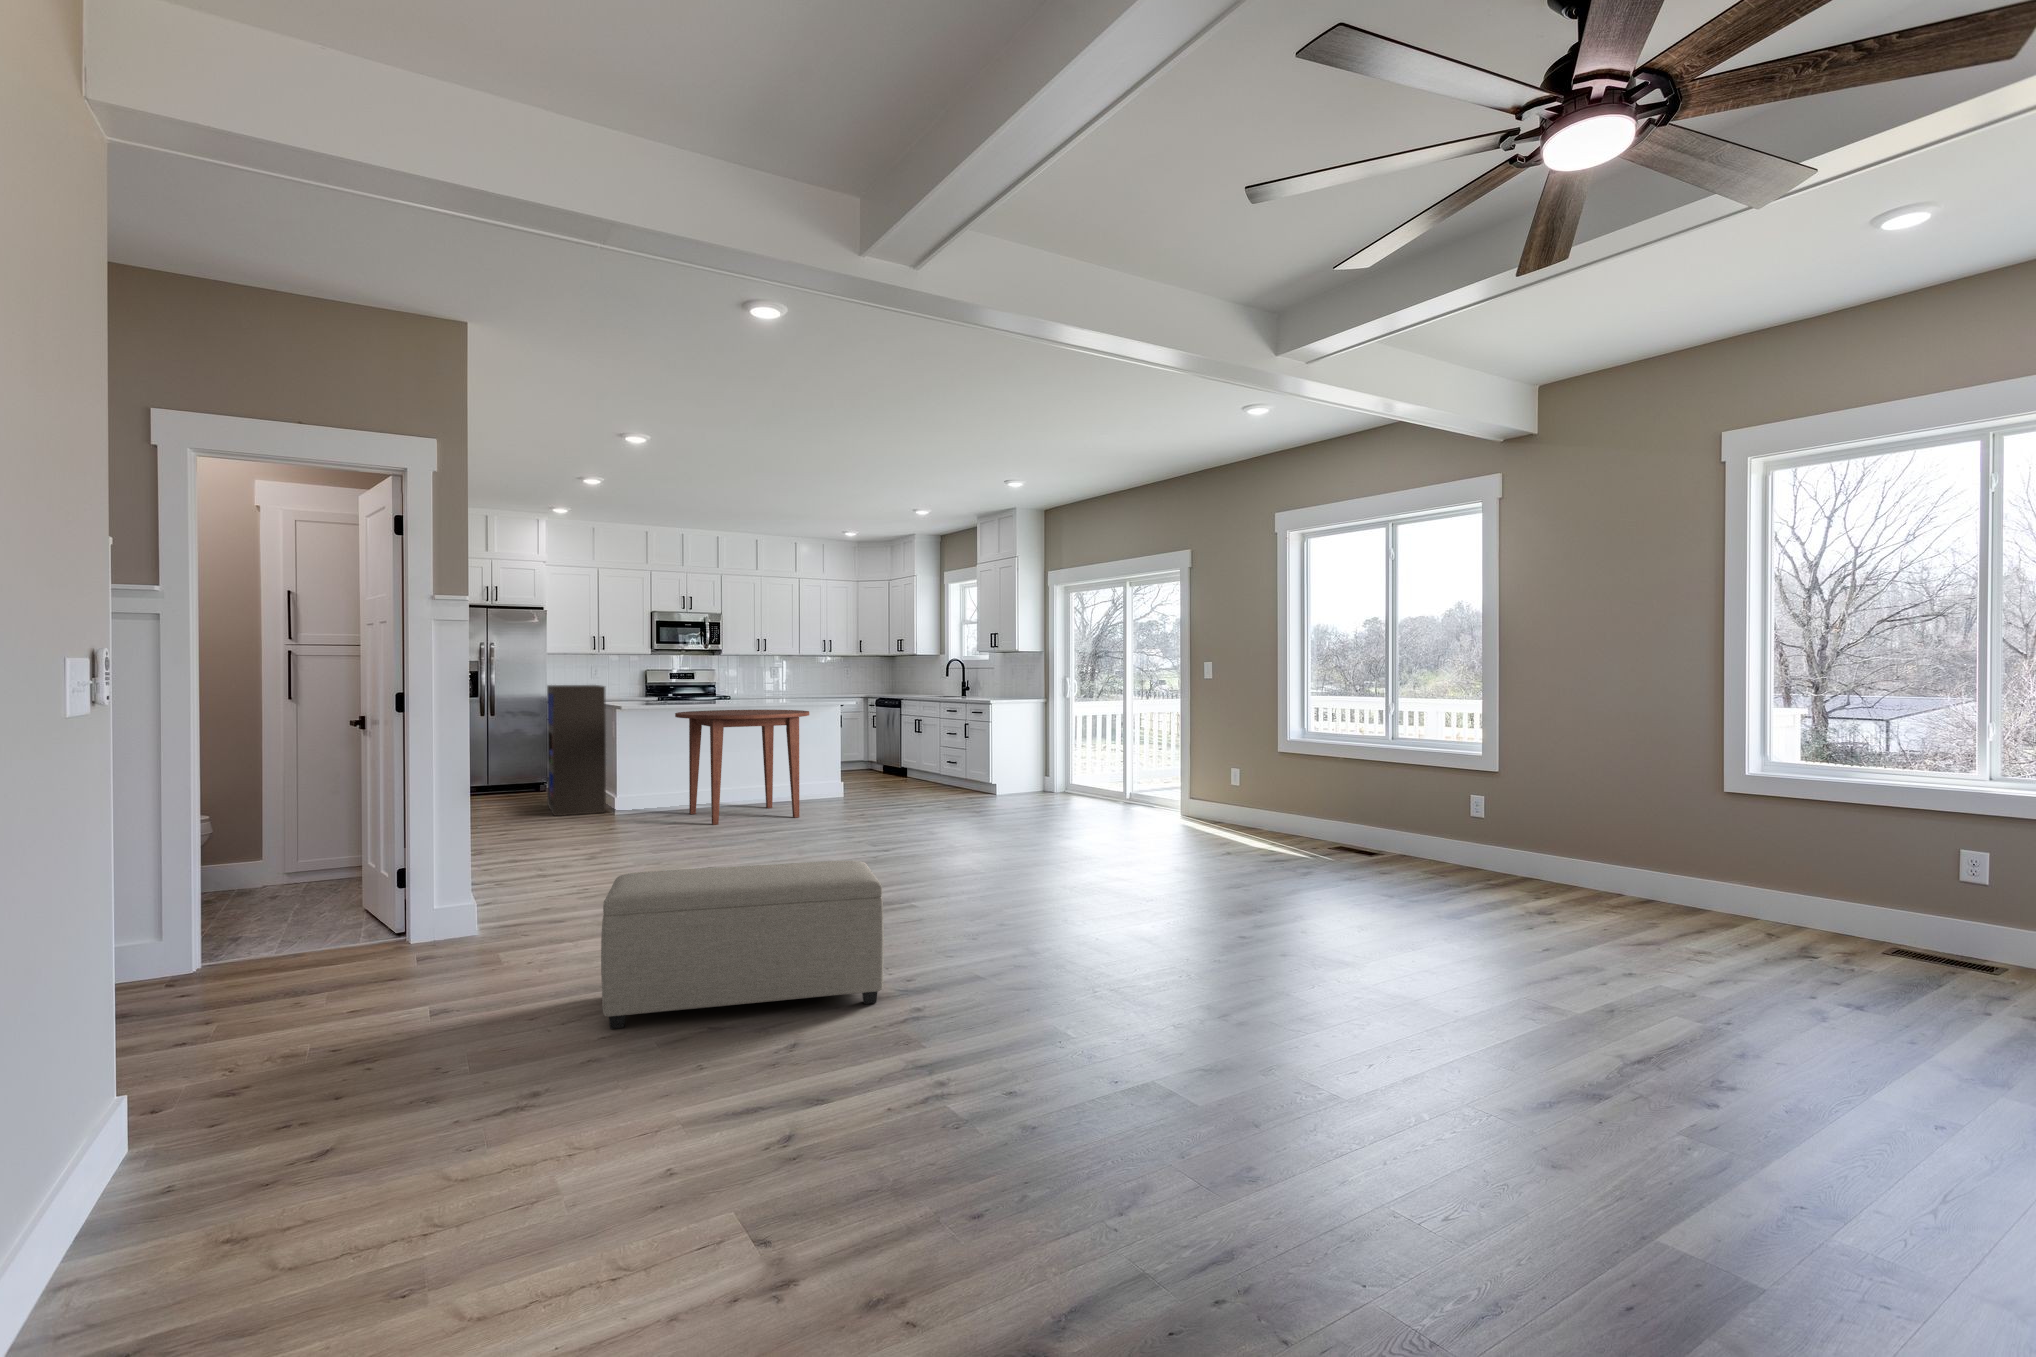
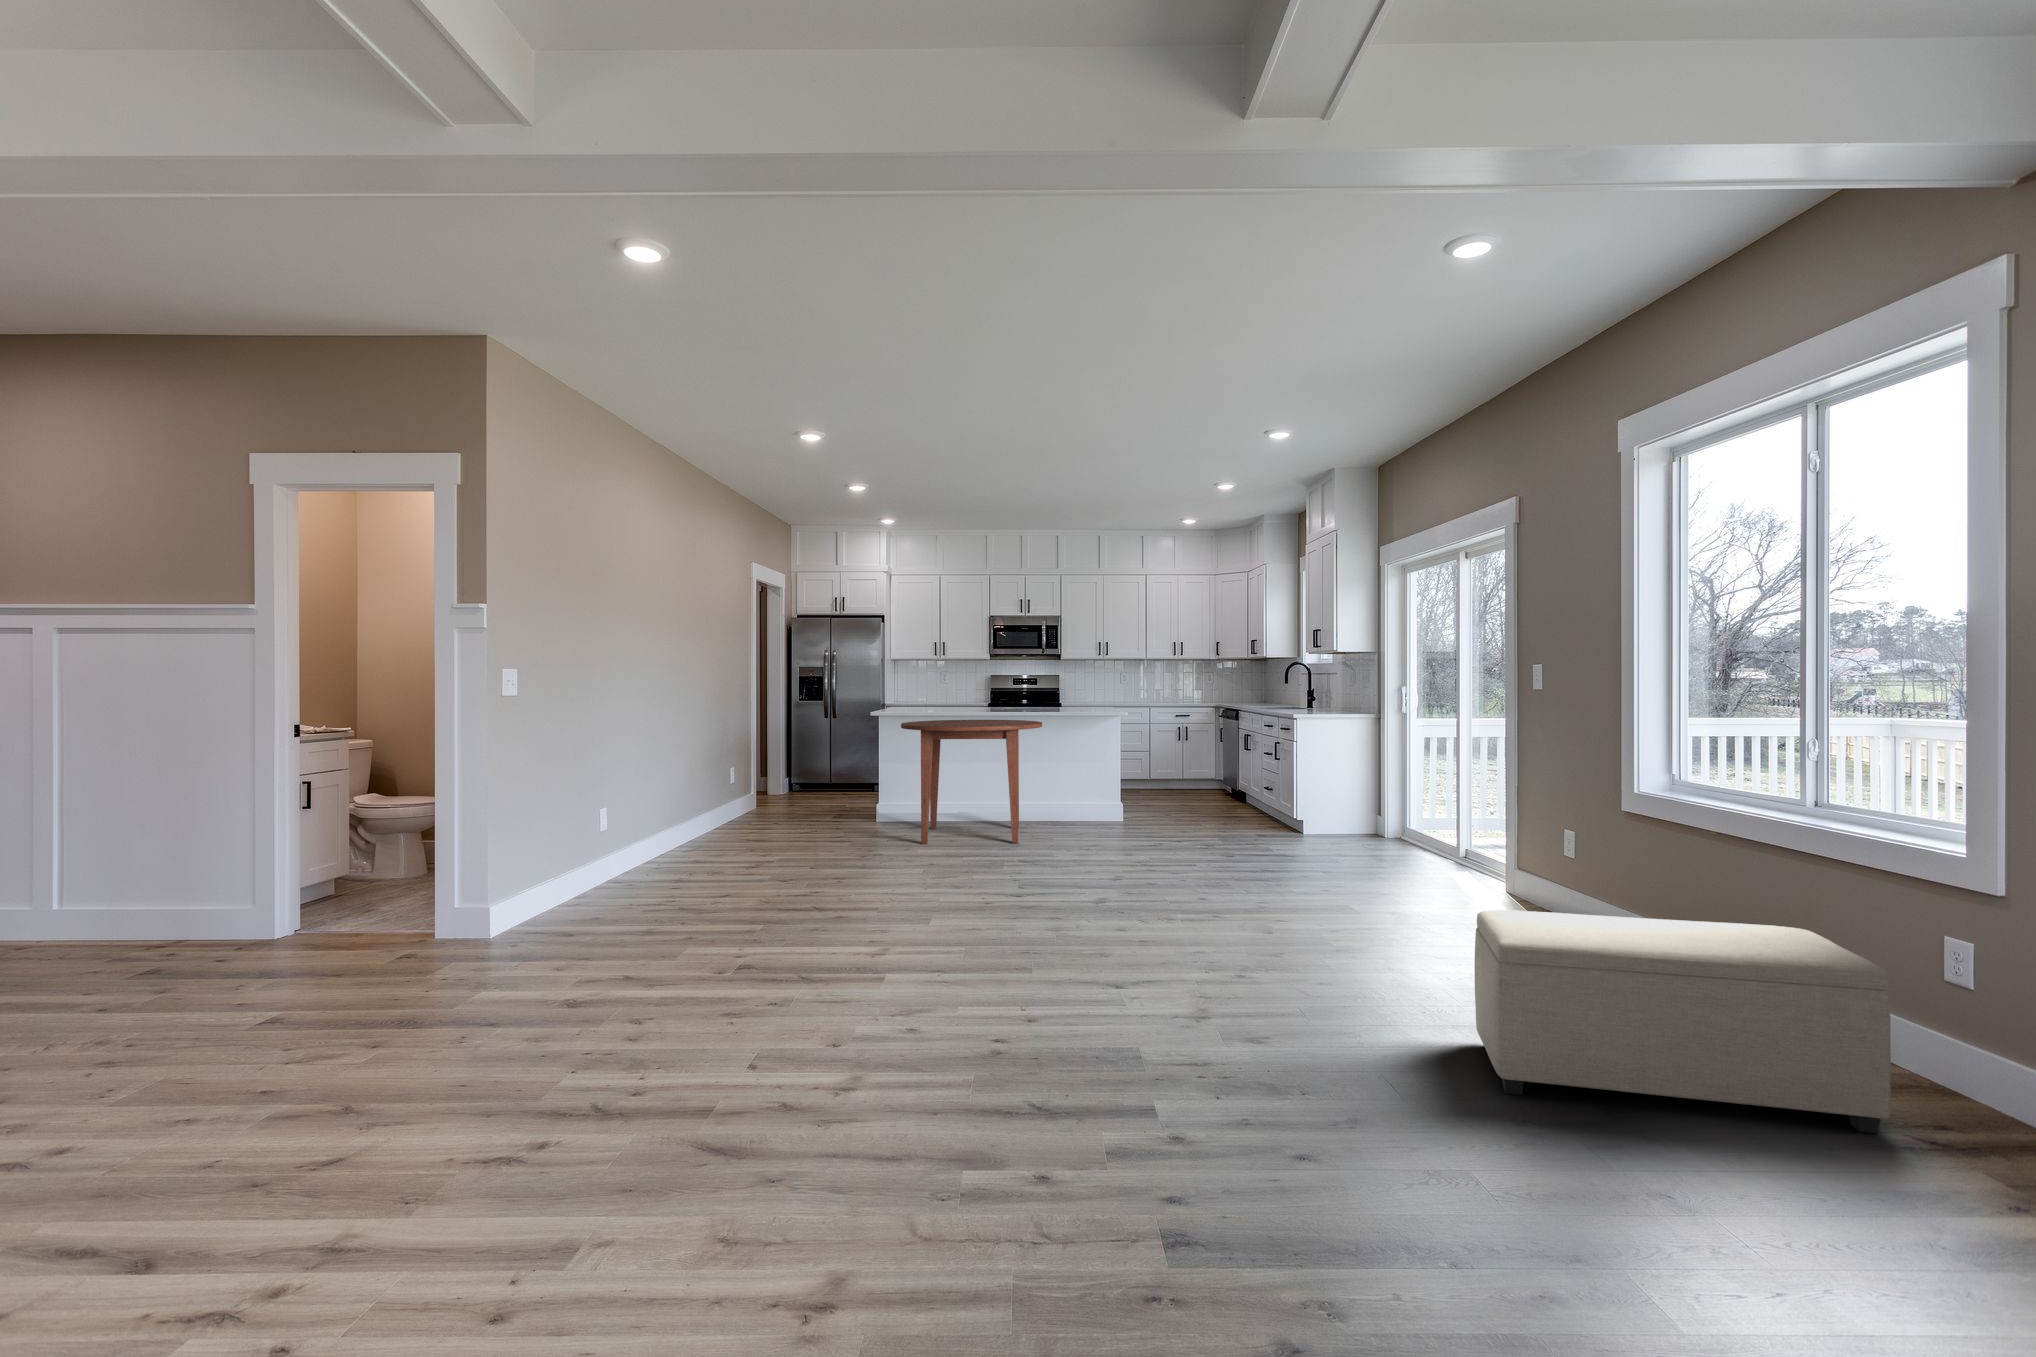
bookshelf: present [547,685,606,816] -> none [820,691,888,820]
ottoman: present [601,861,884,1029] -> present [1474,910,1891,1133]

